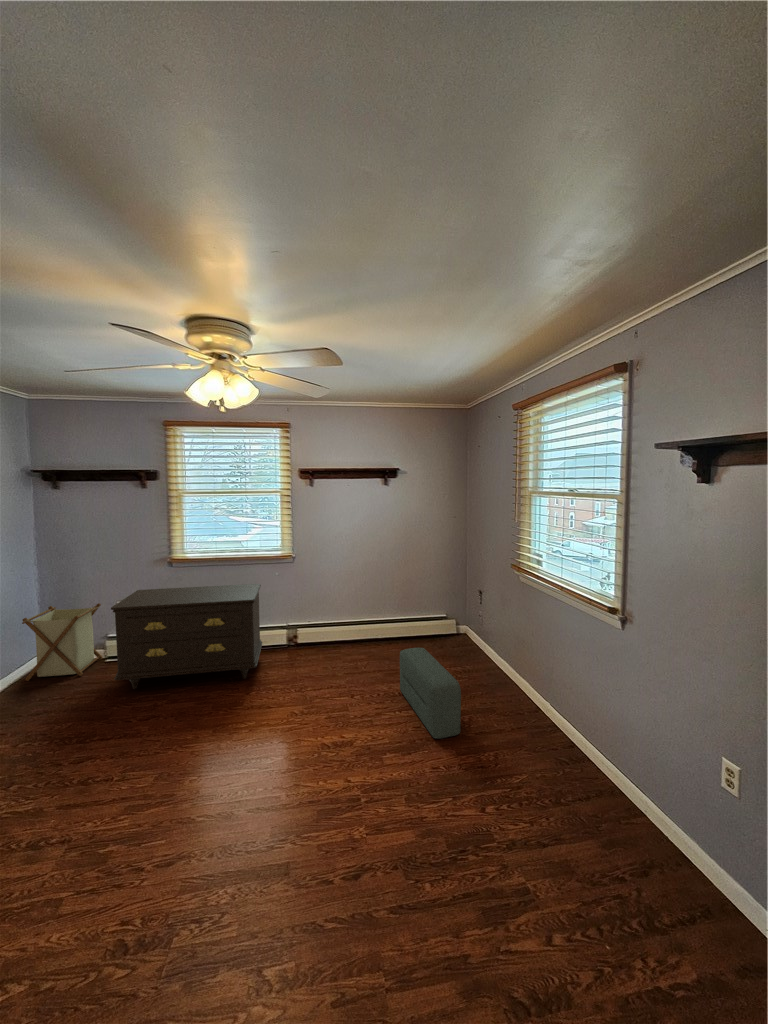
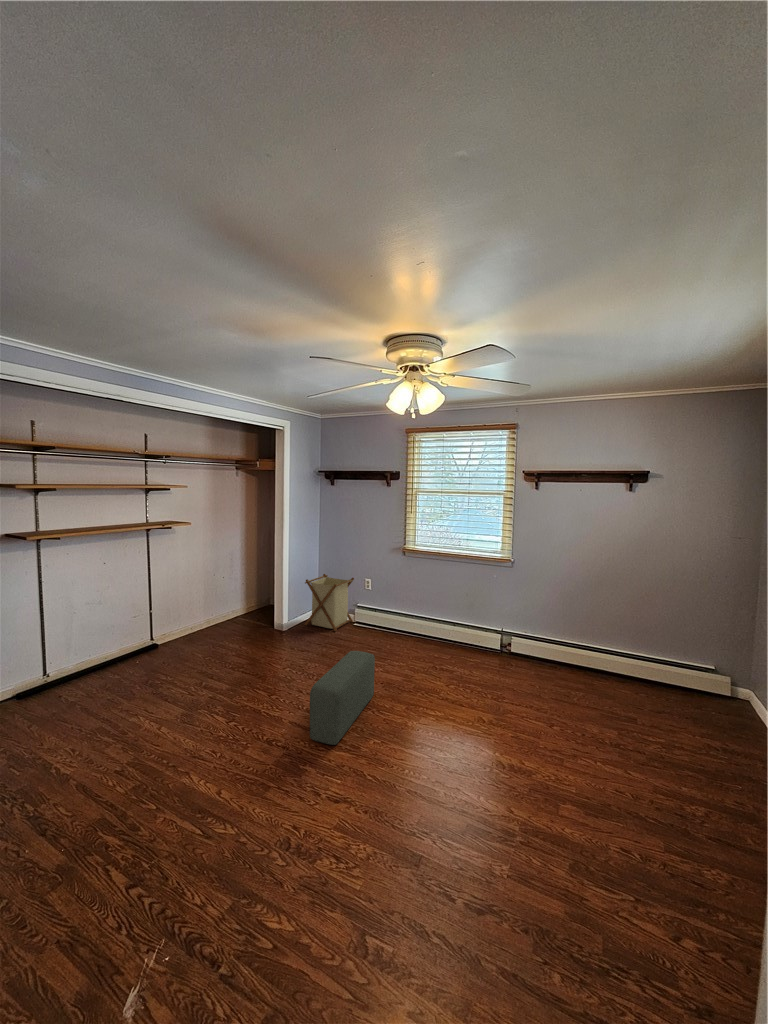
dresser: present [111,584,262,689] -> none [351,572,475,671]
pouf: present [400,648,461,739] -> present [310,651,375,745]

